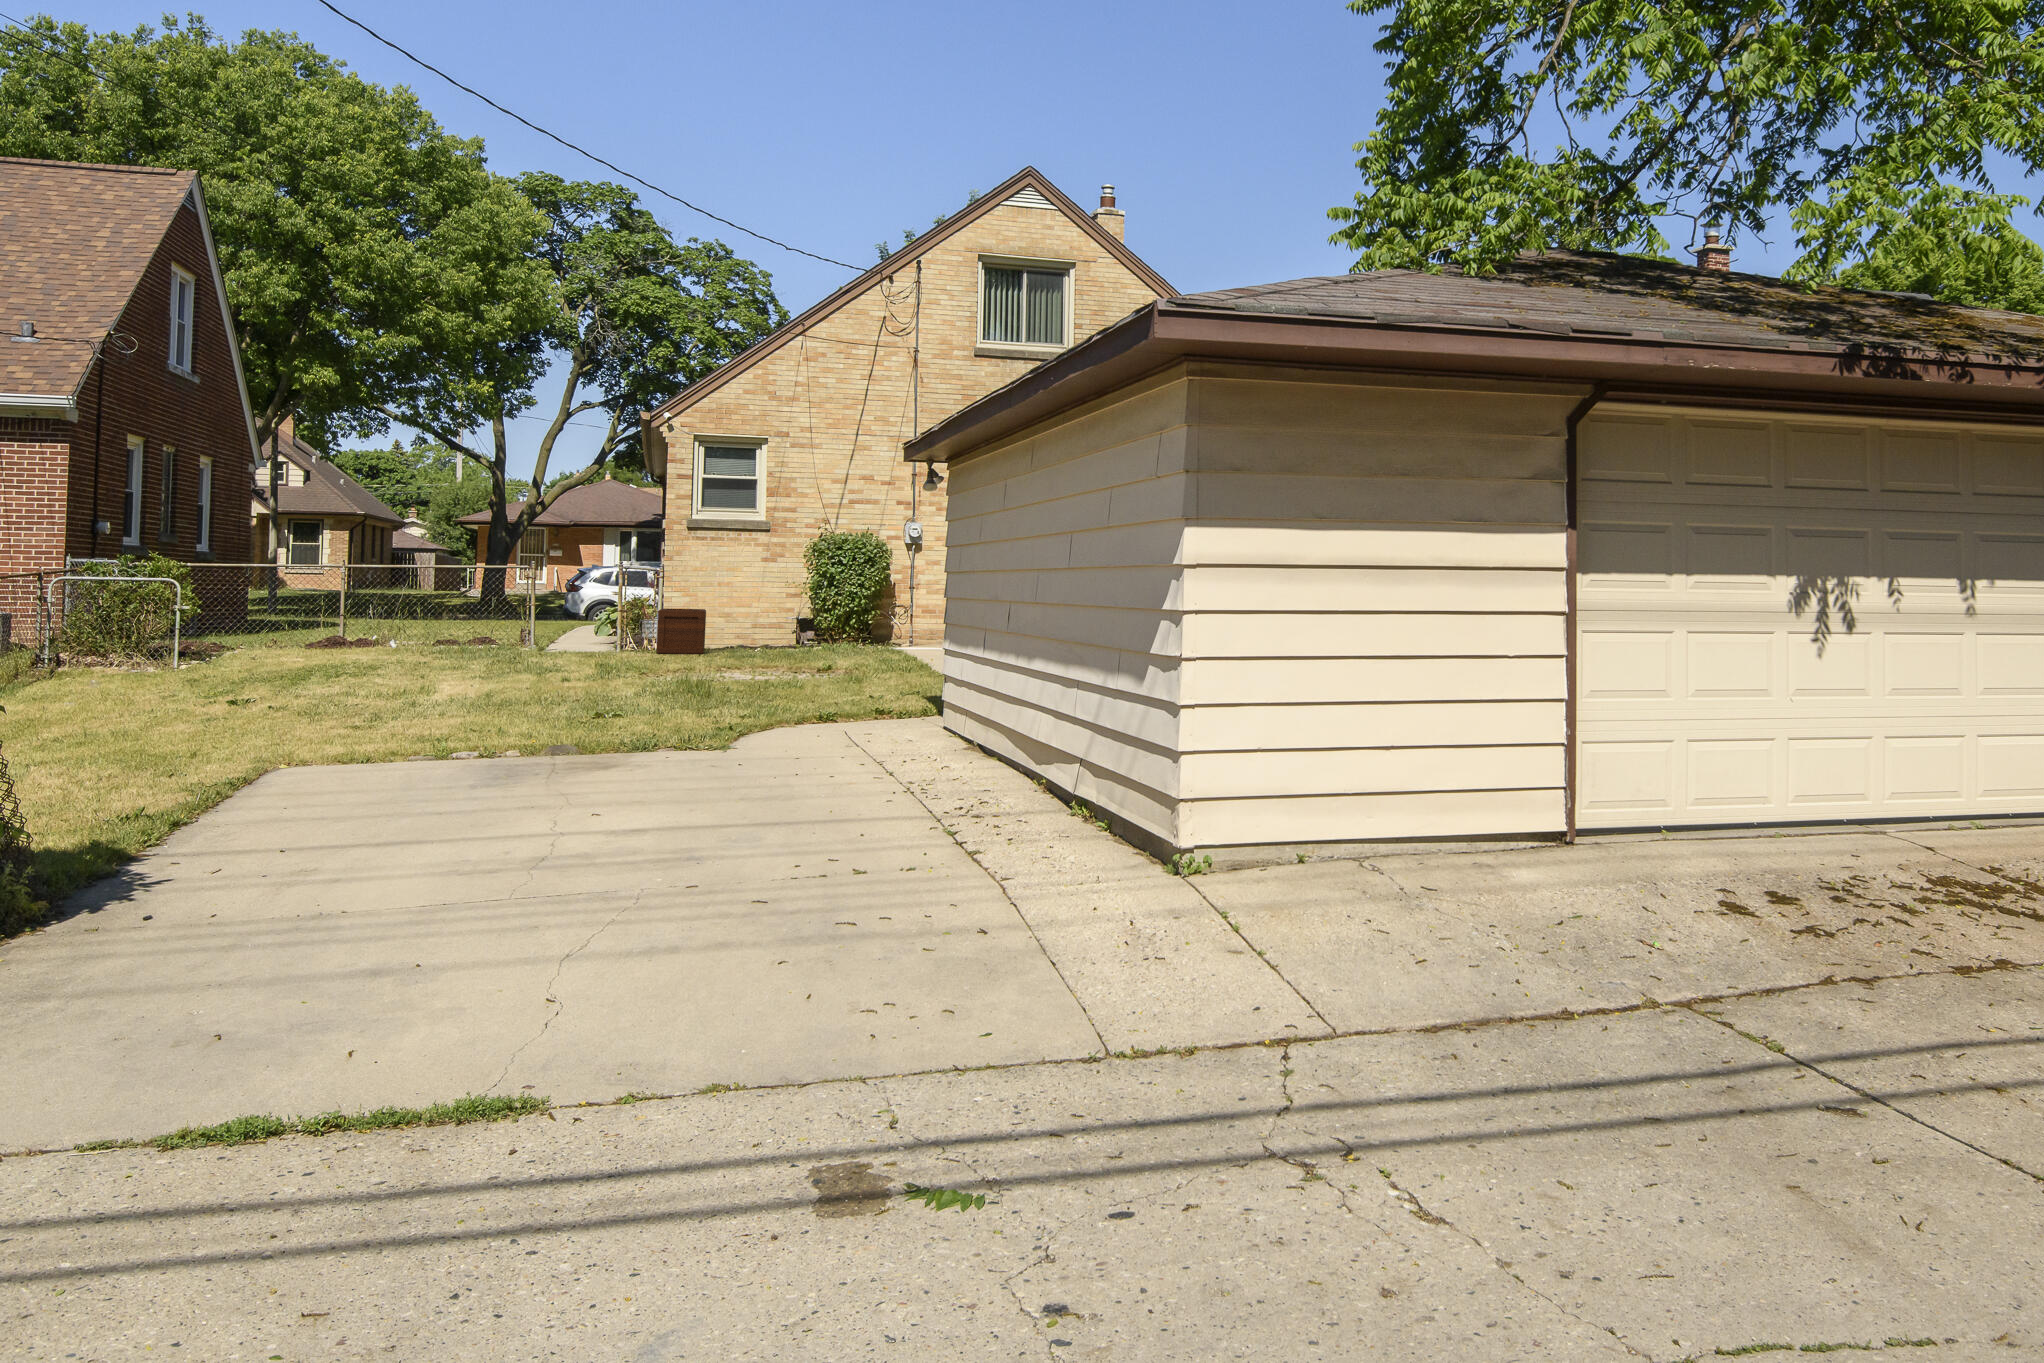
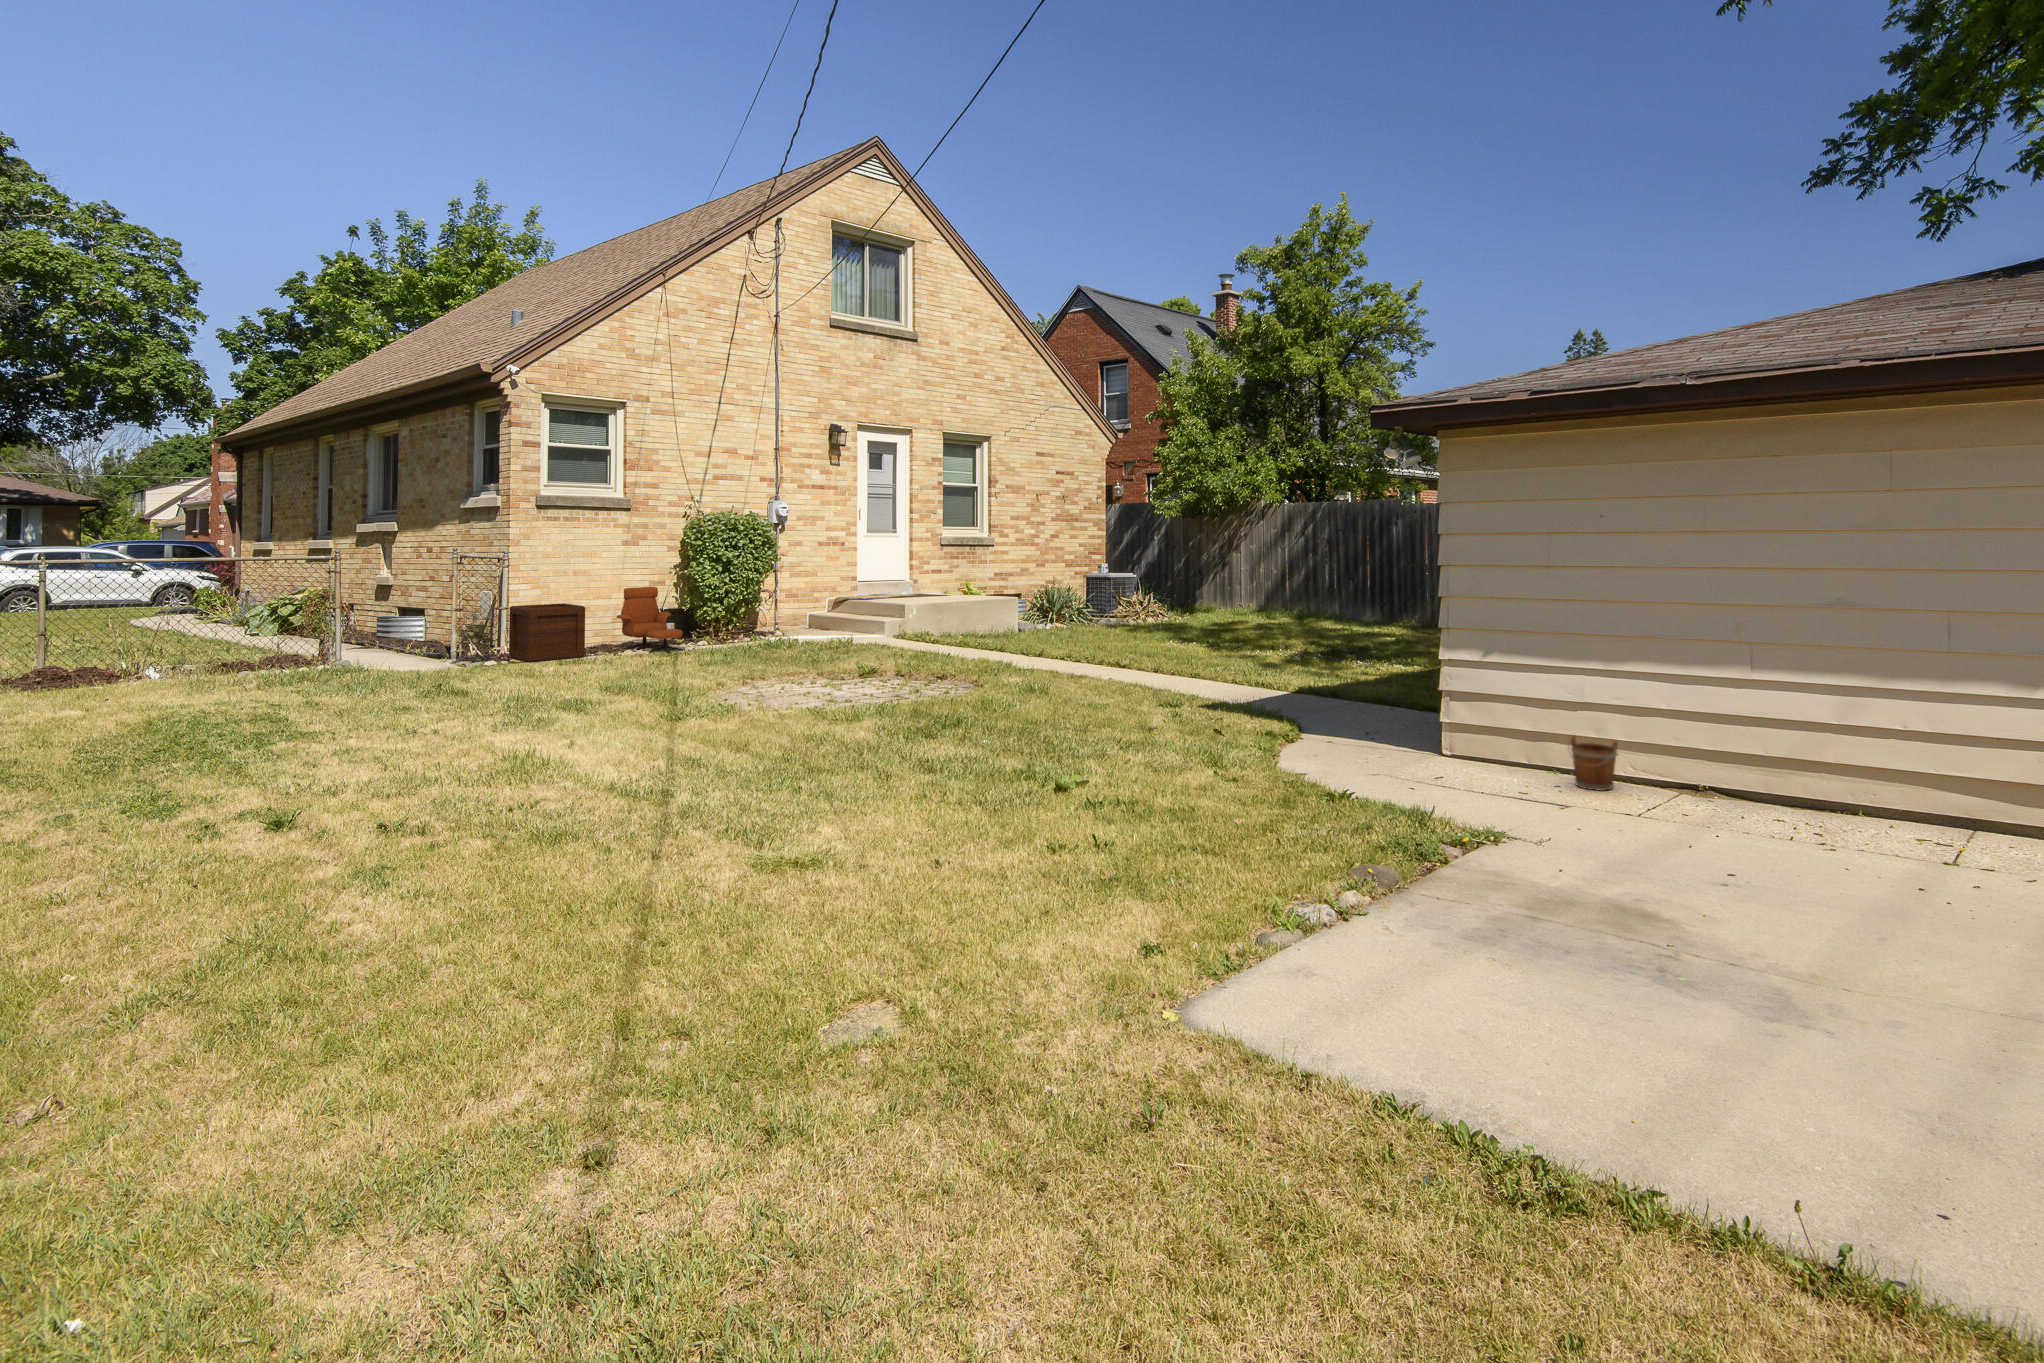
lounge chair: none [745,600,793,656] -> present [617,587,683,653]
potted tree: none [621,607,652,651] -> present [457,611,493,661]
bucket: none [889,714,929,757] -> present [1570,736,1618,791]

